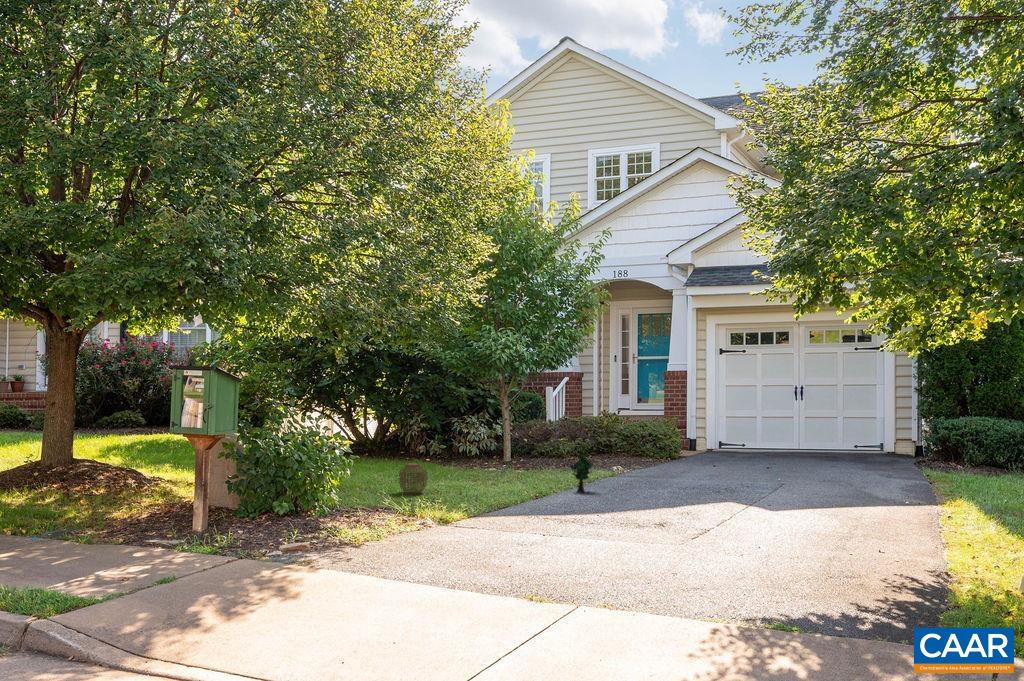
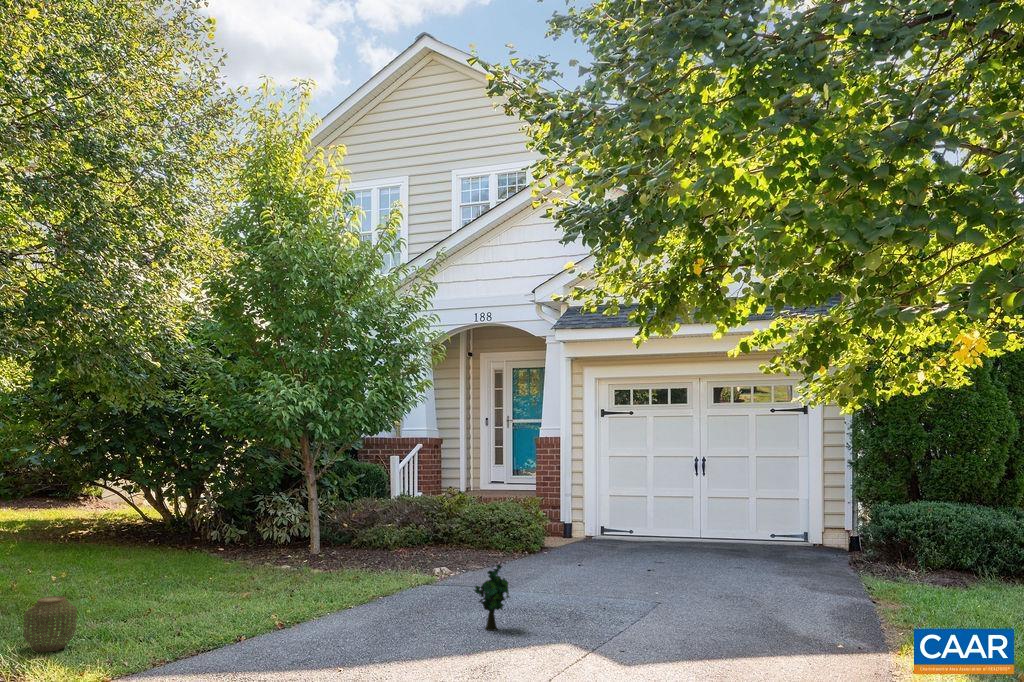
decorative plant: present [570,451,592,492] -> present [475,564,510,631]

